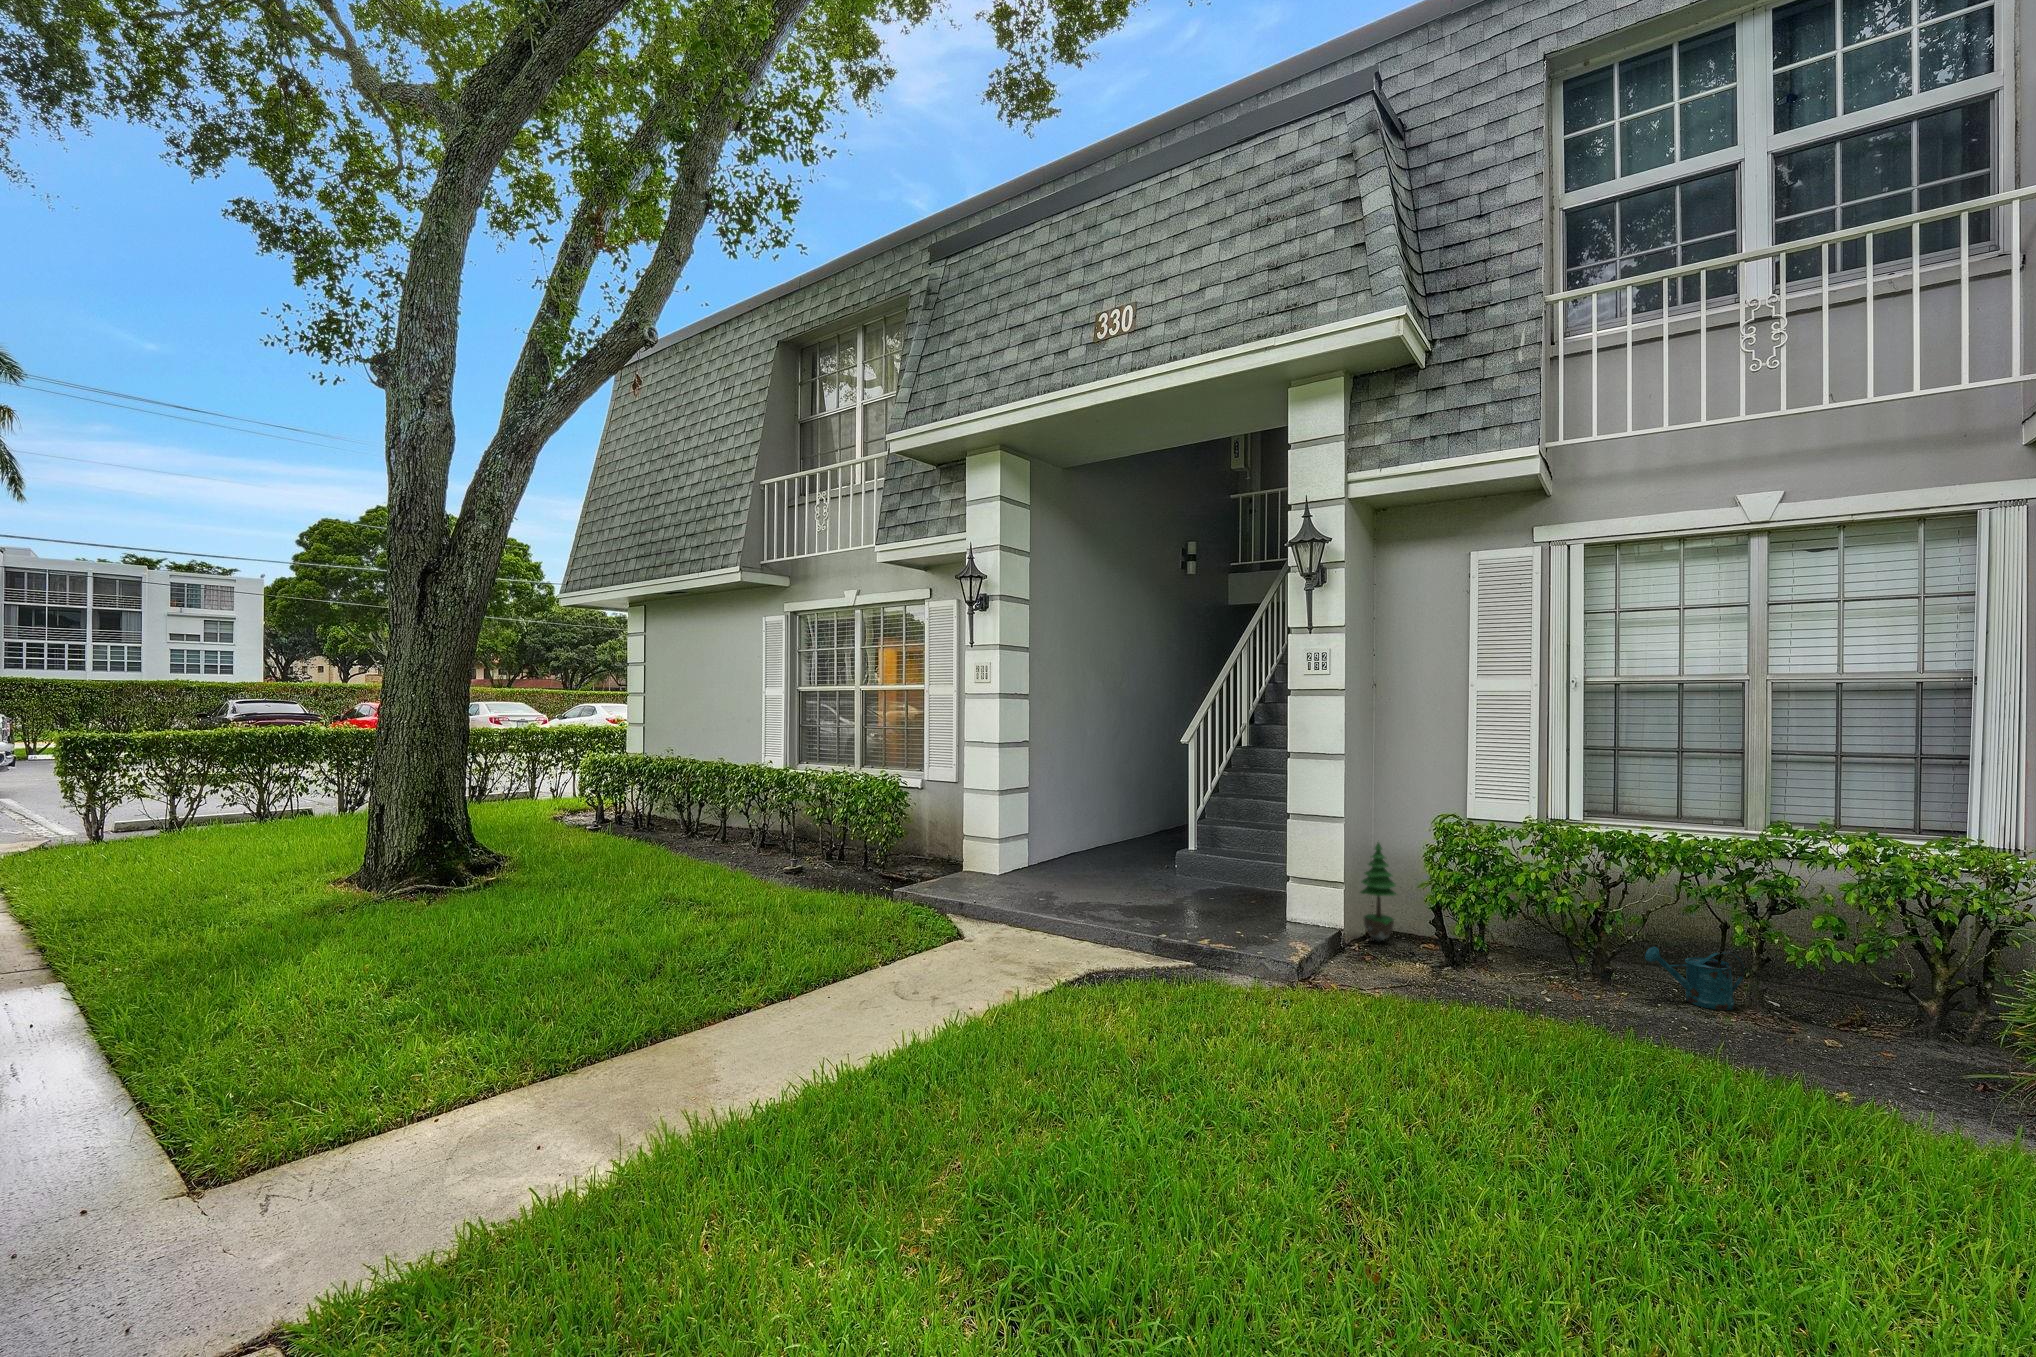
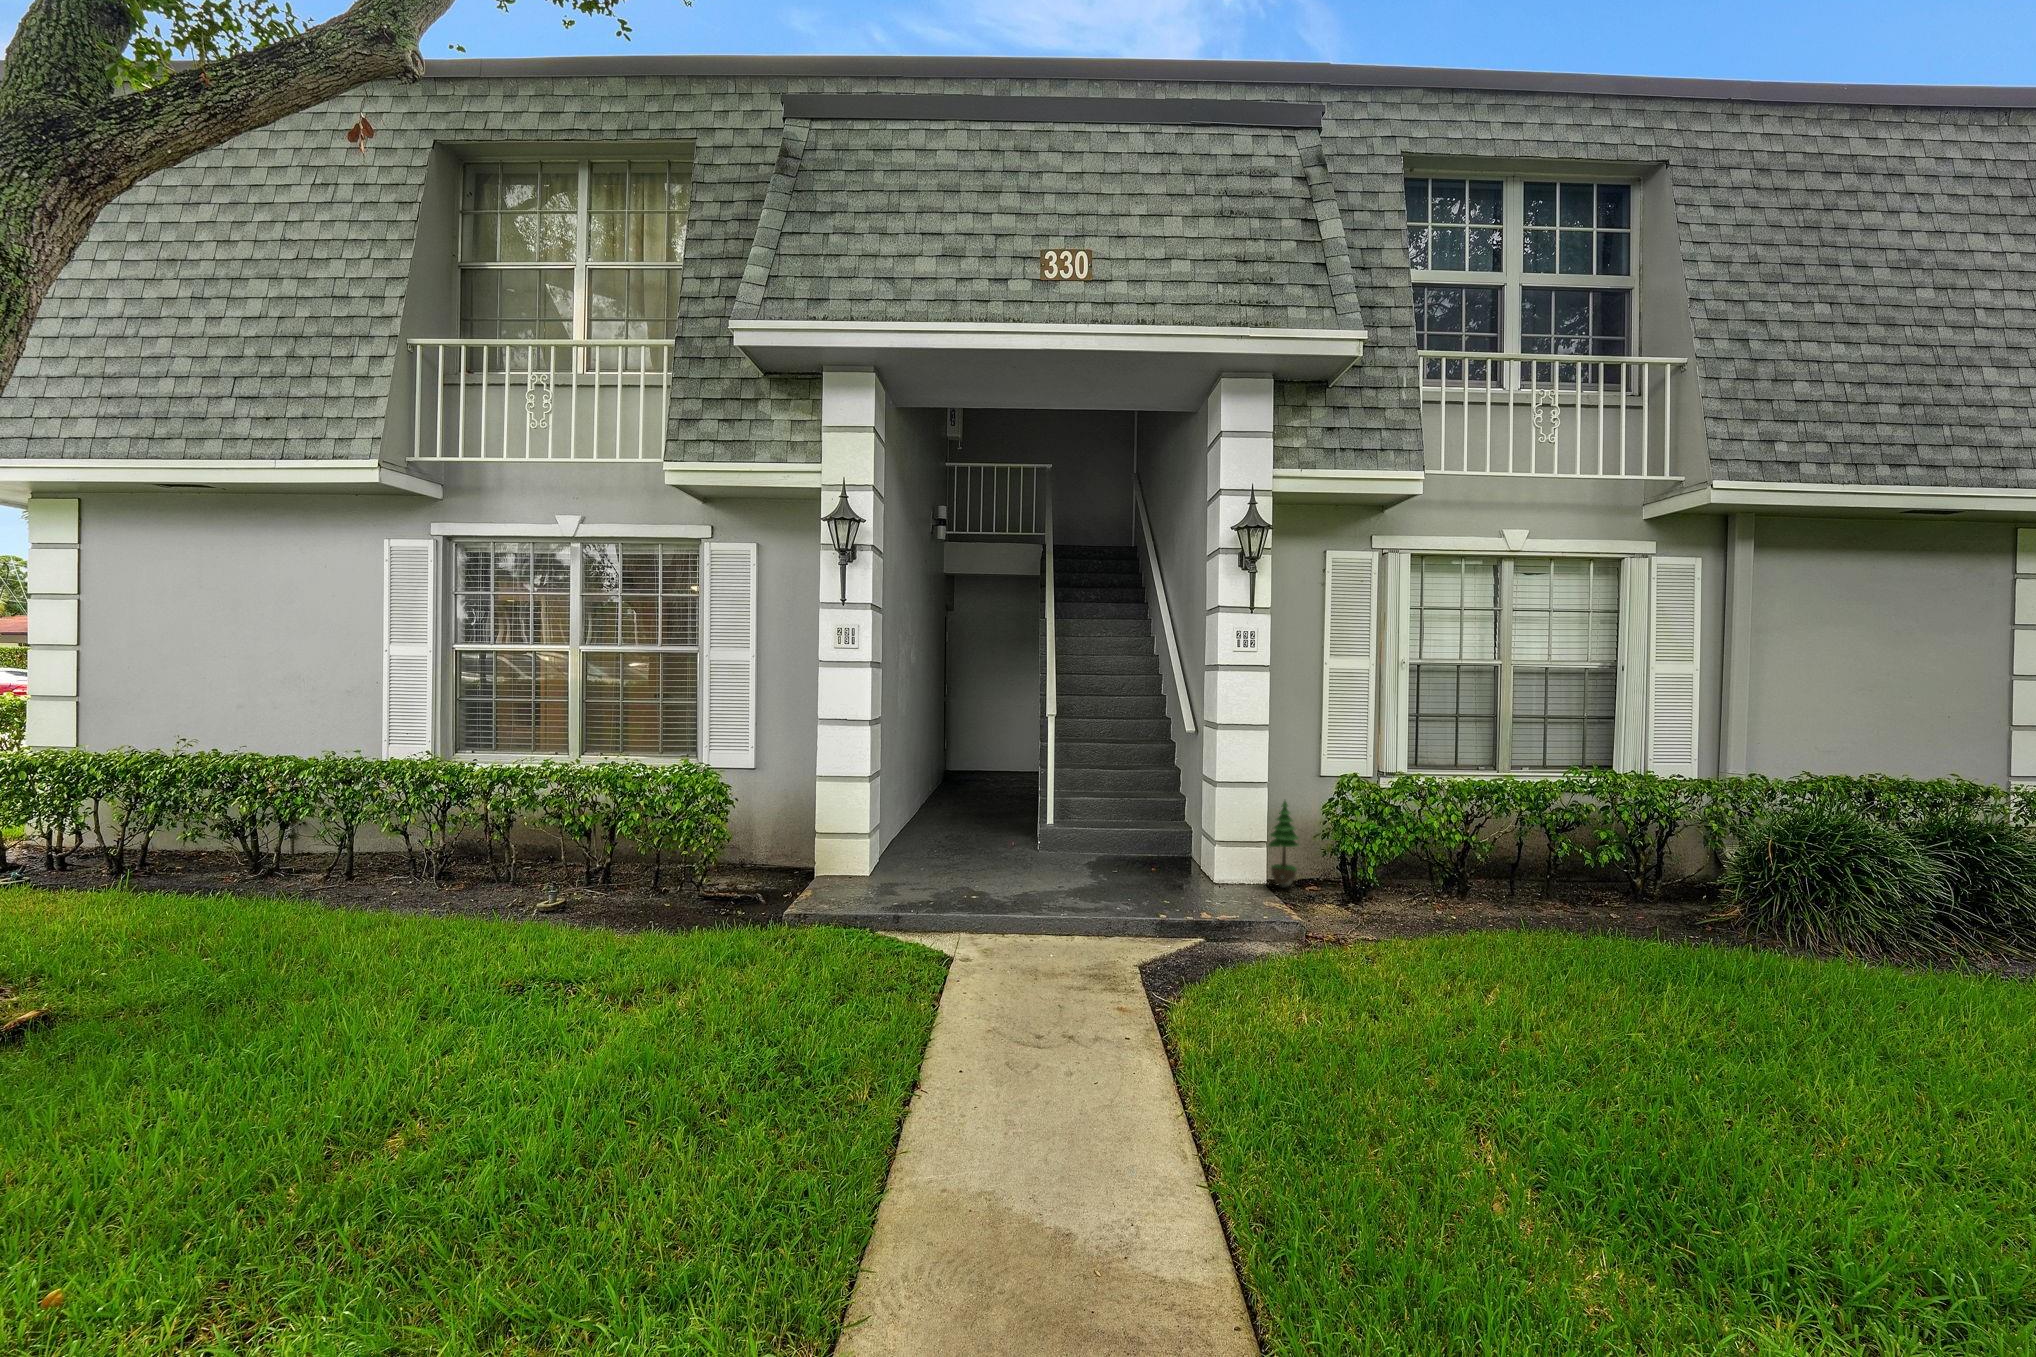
watering can: present [1645,947,1744,1010] -> none [1487,858,1534,899]

